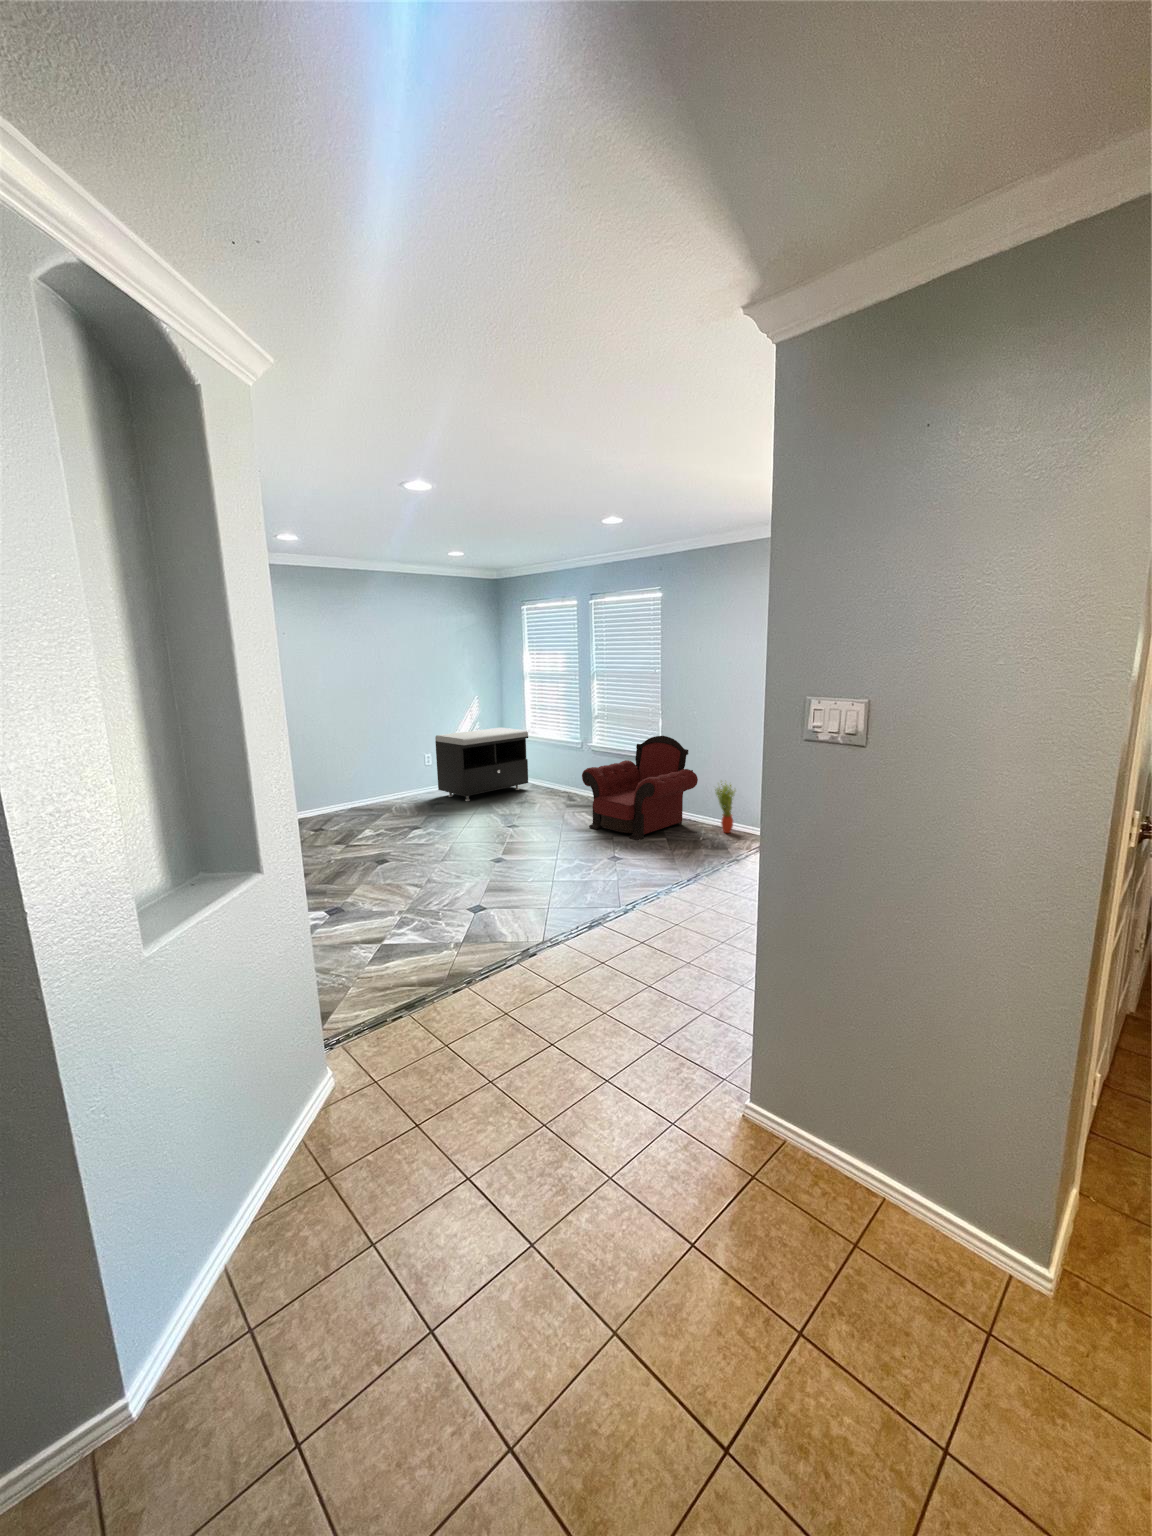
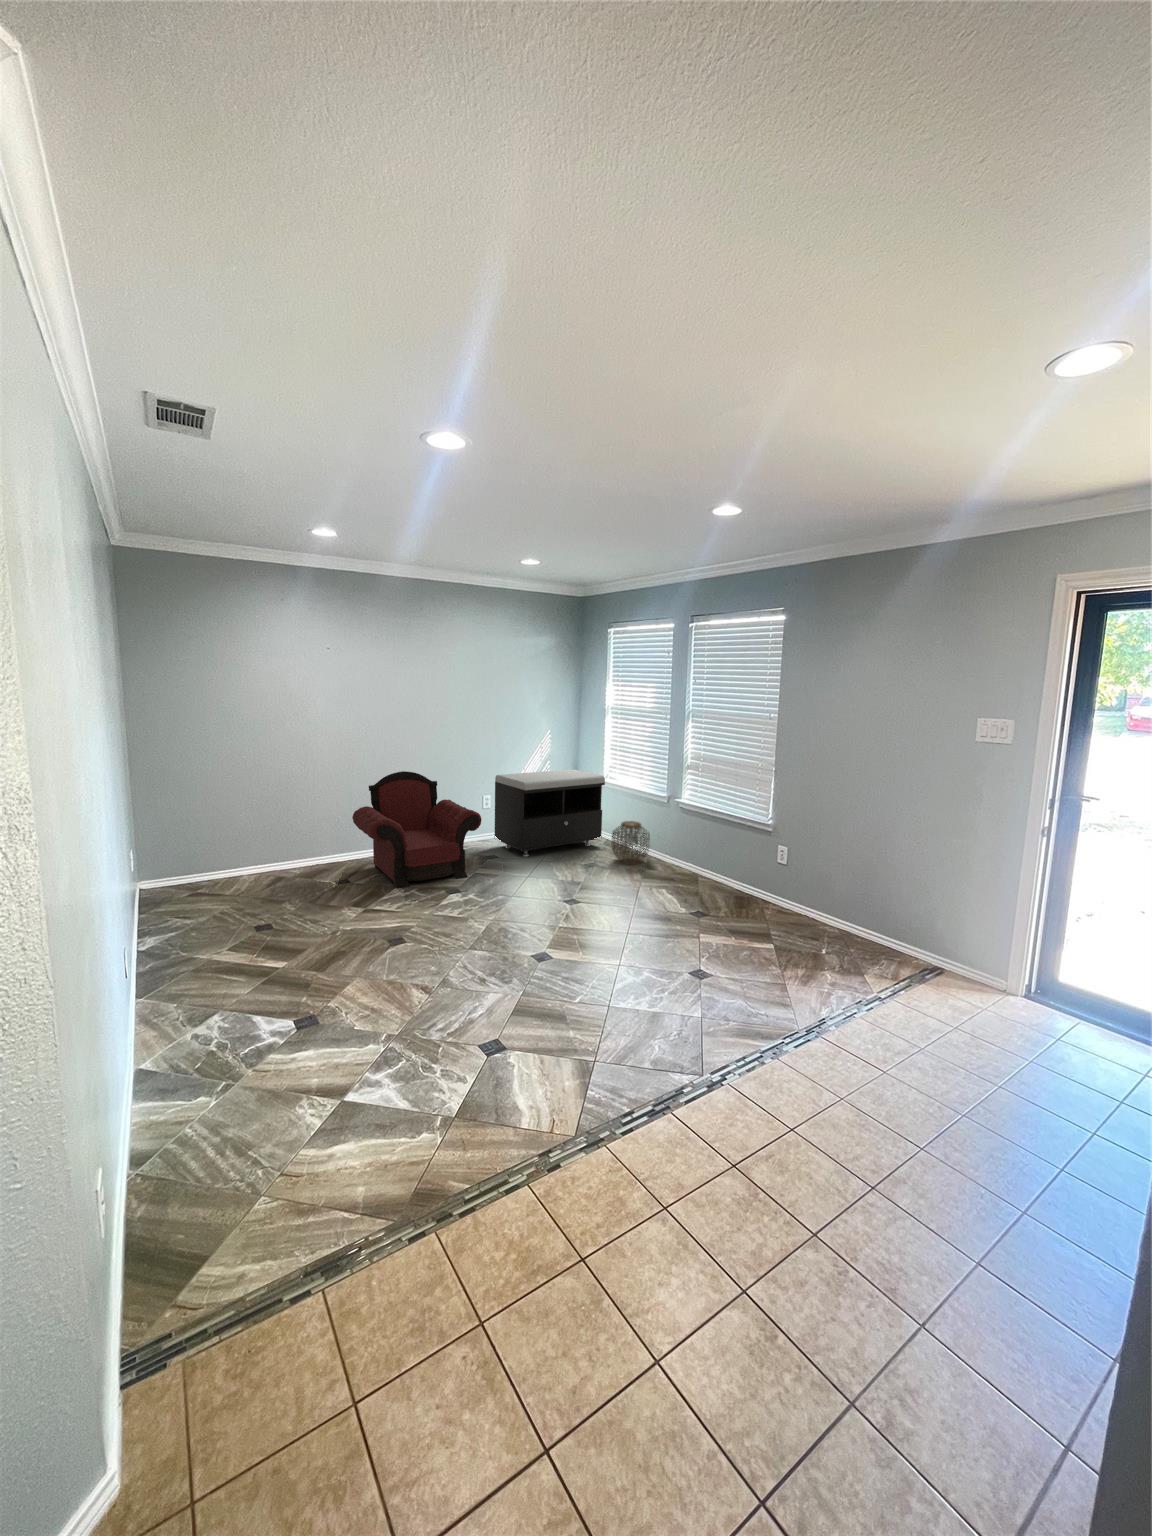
armchair: present [582,736,698,840] -> present [352,771,481,889]
woven basket: none [538,765,569,800] -> present [611,821,650,864]
potted plant: present [715,783,735,833] -> none [845,870,879,946]

